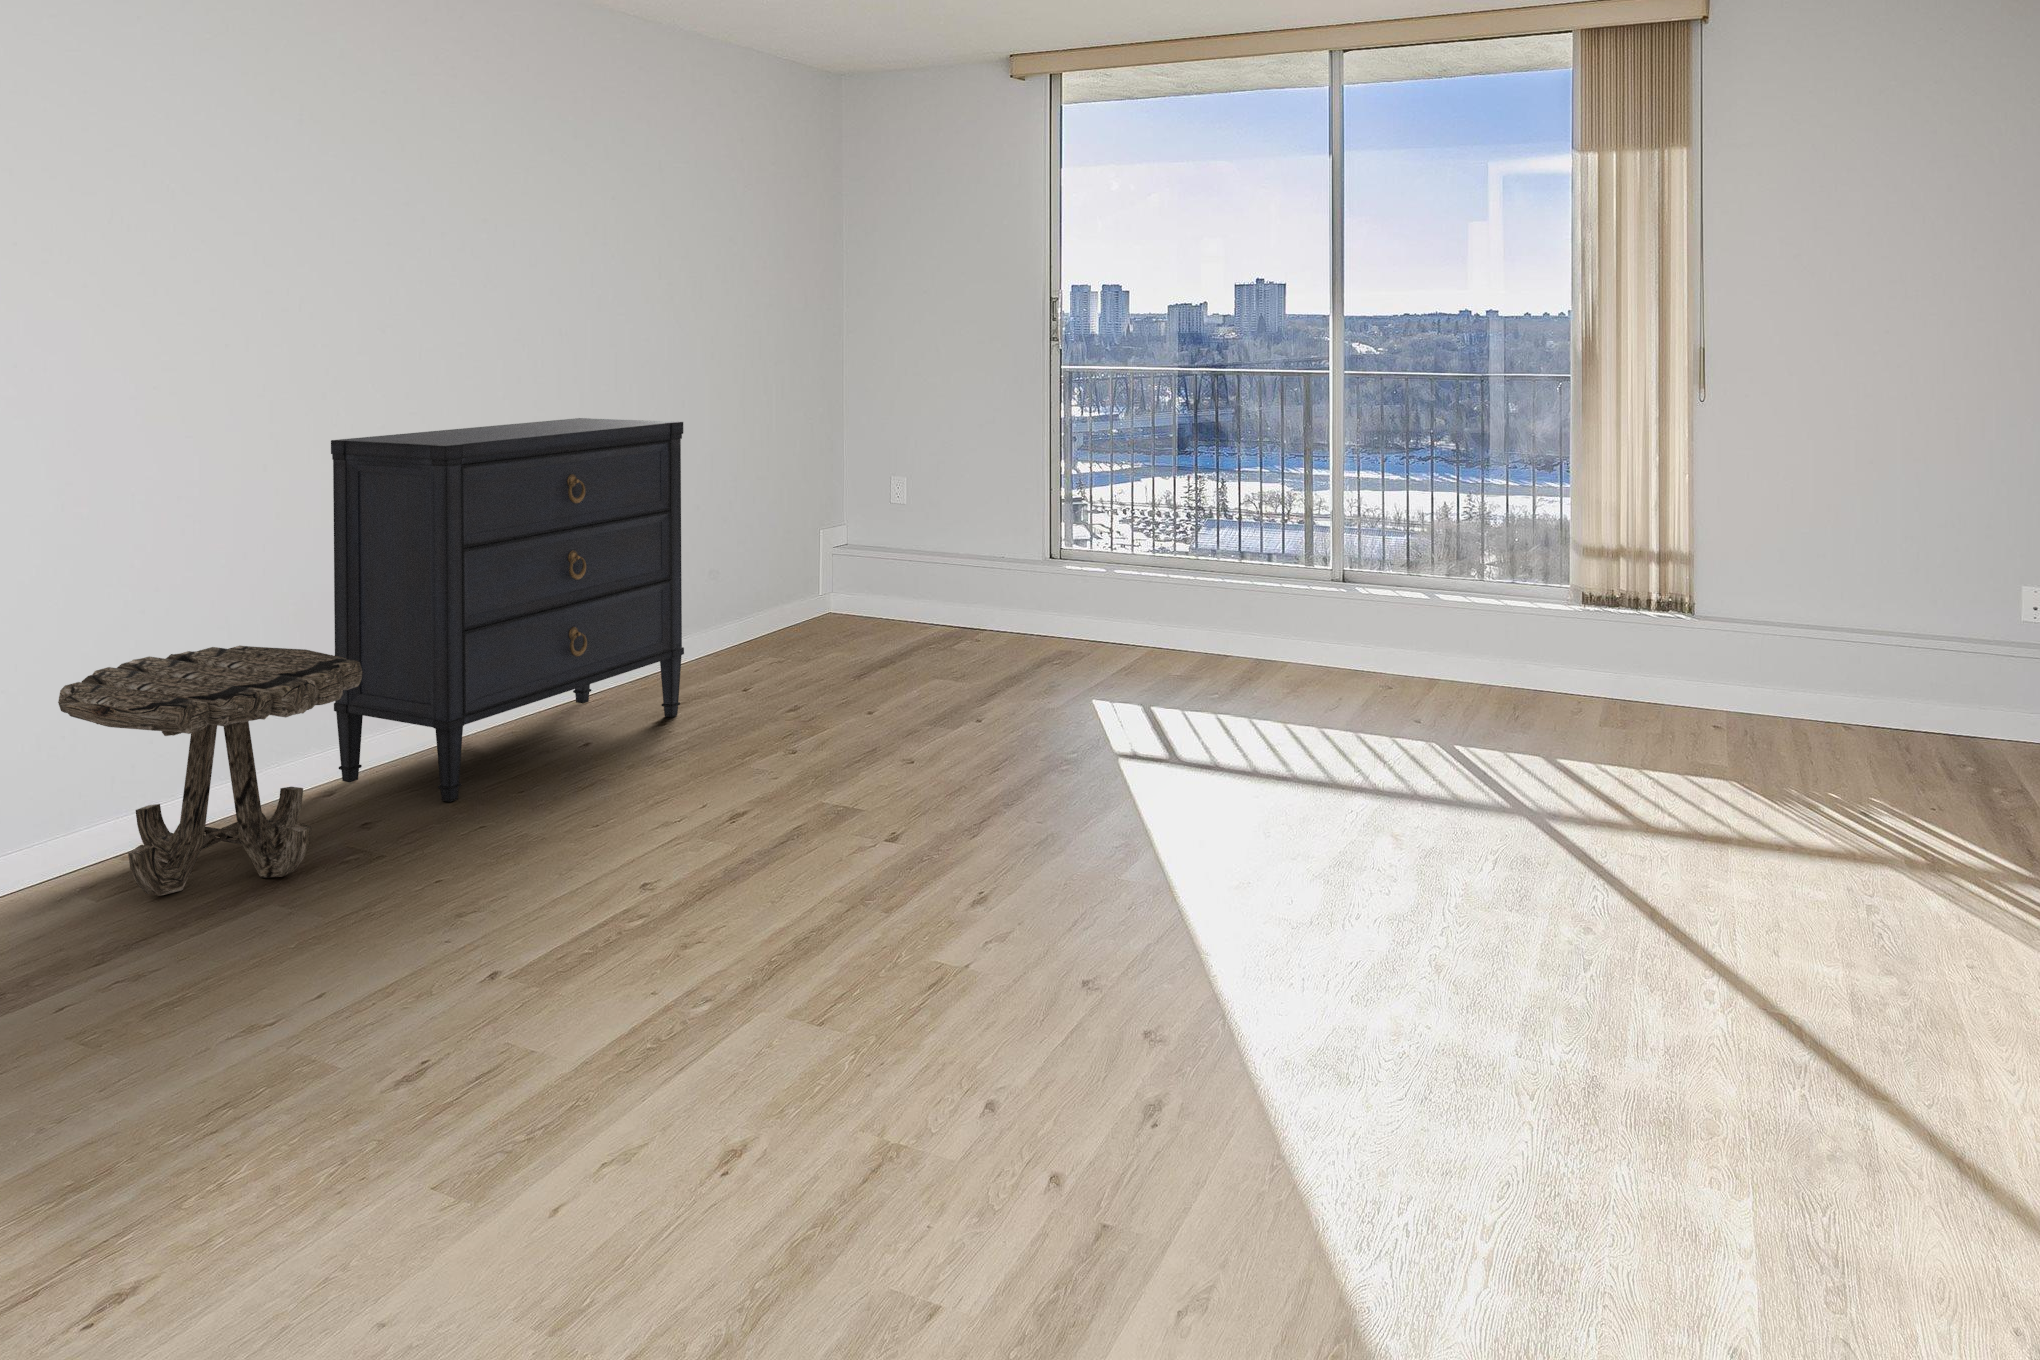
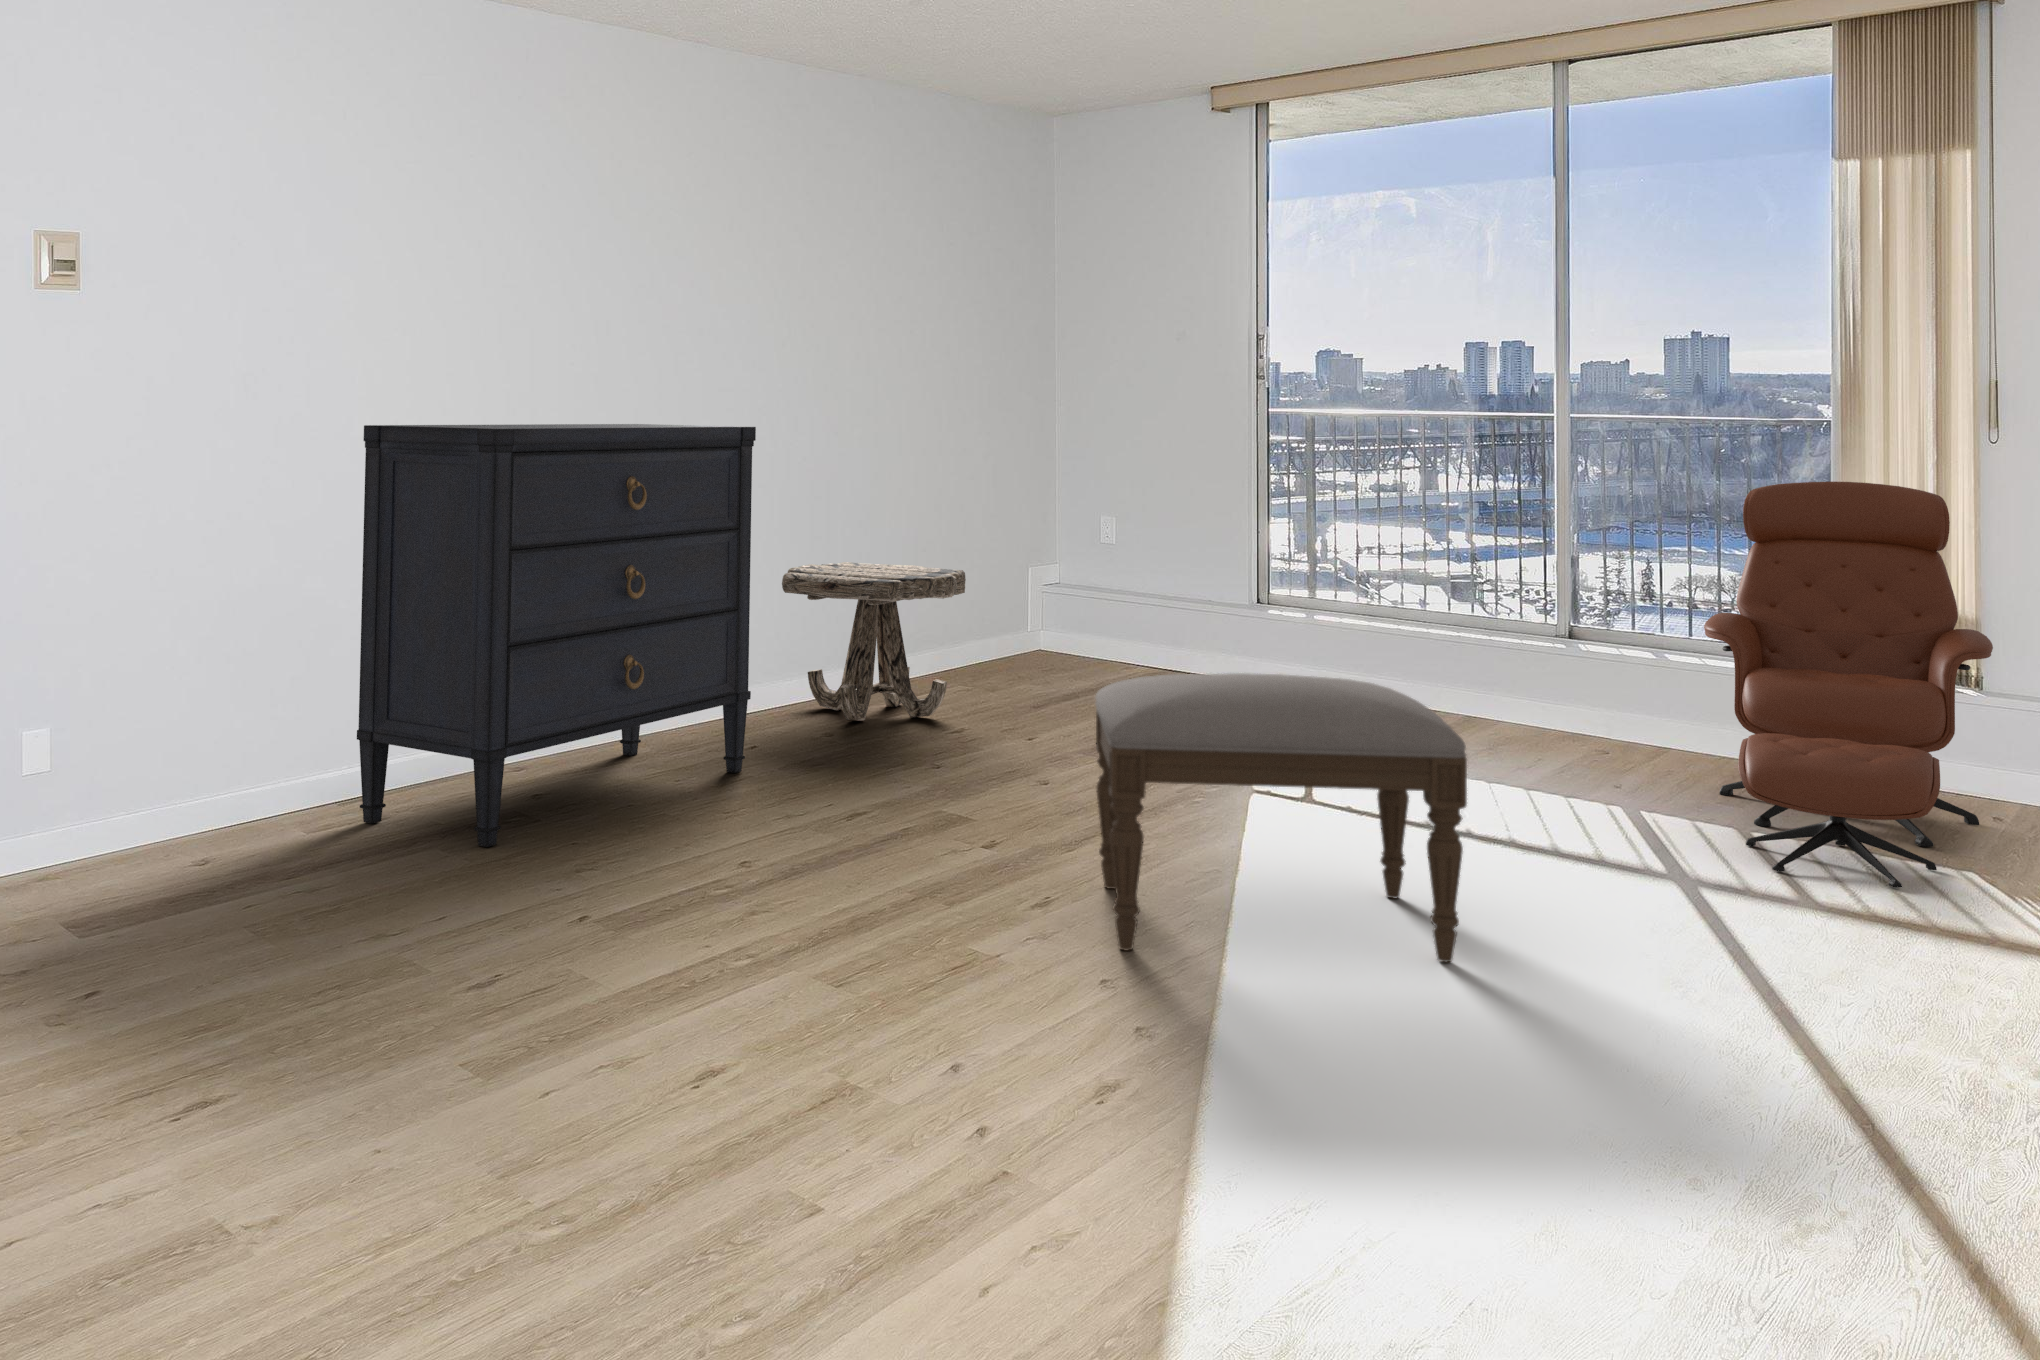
lounge chair: none [1473,447,1695,790] -> present [1704,482,1993,888]
ottoman: none [961,641,1254,879] -> present [1095,673,1467,962]
side table: present [58,646,362,896] -> present [782,562,966,720]

